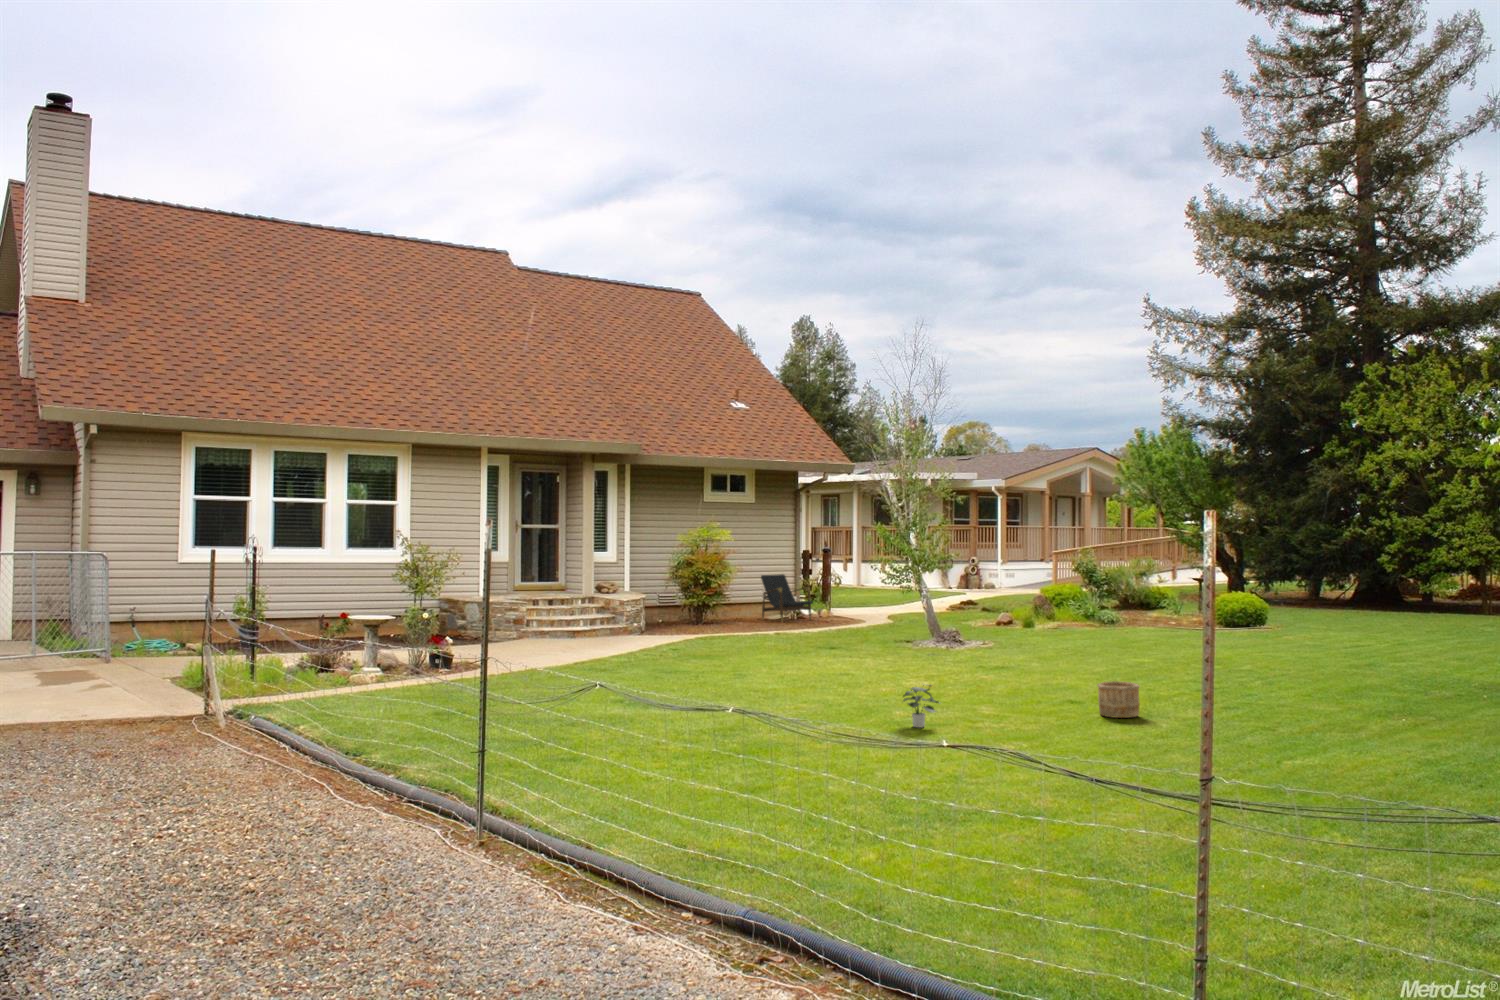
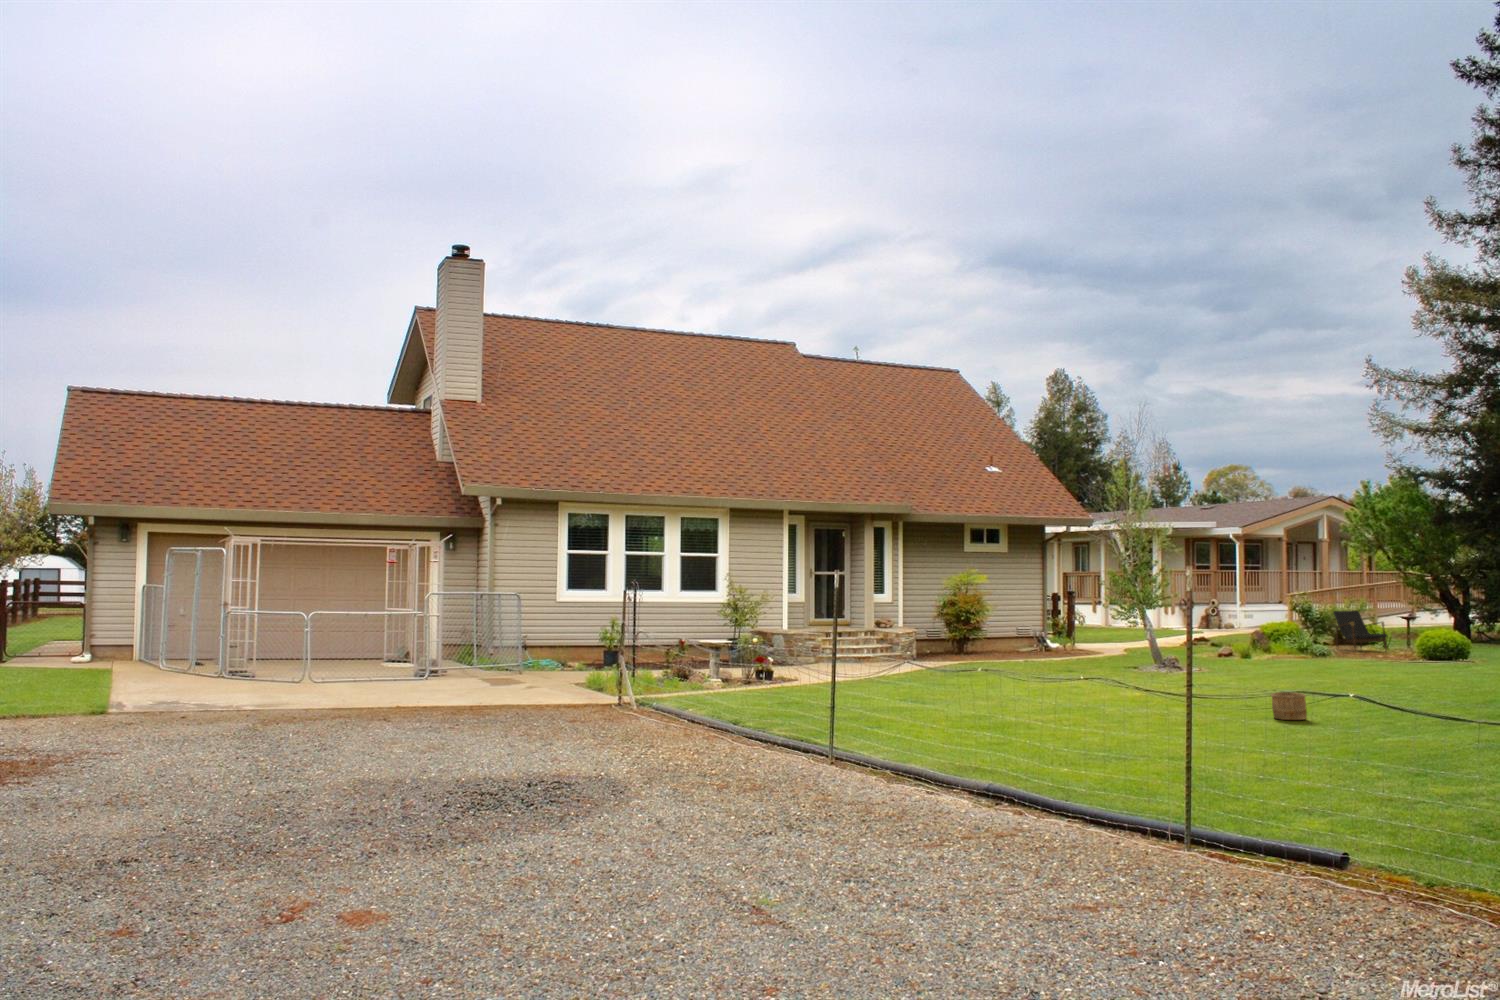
lounge chair: present [761,574,813,622] -> present [1333,611,1387,651]
potted plant: present [903,685,939,728] -> none [1107,690,1139,722]

